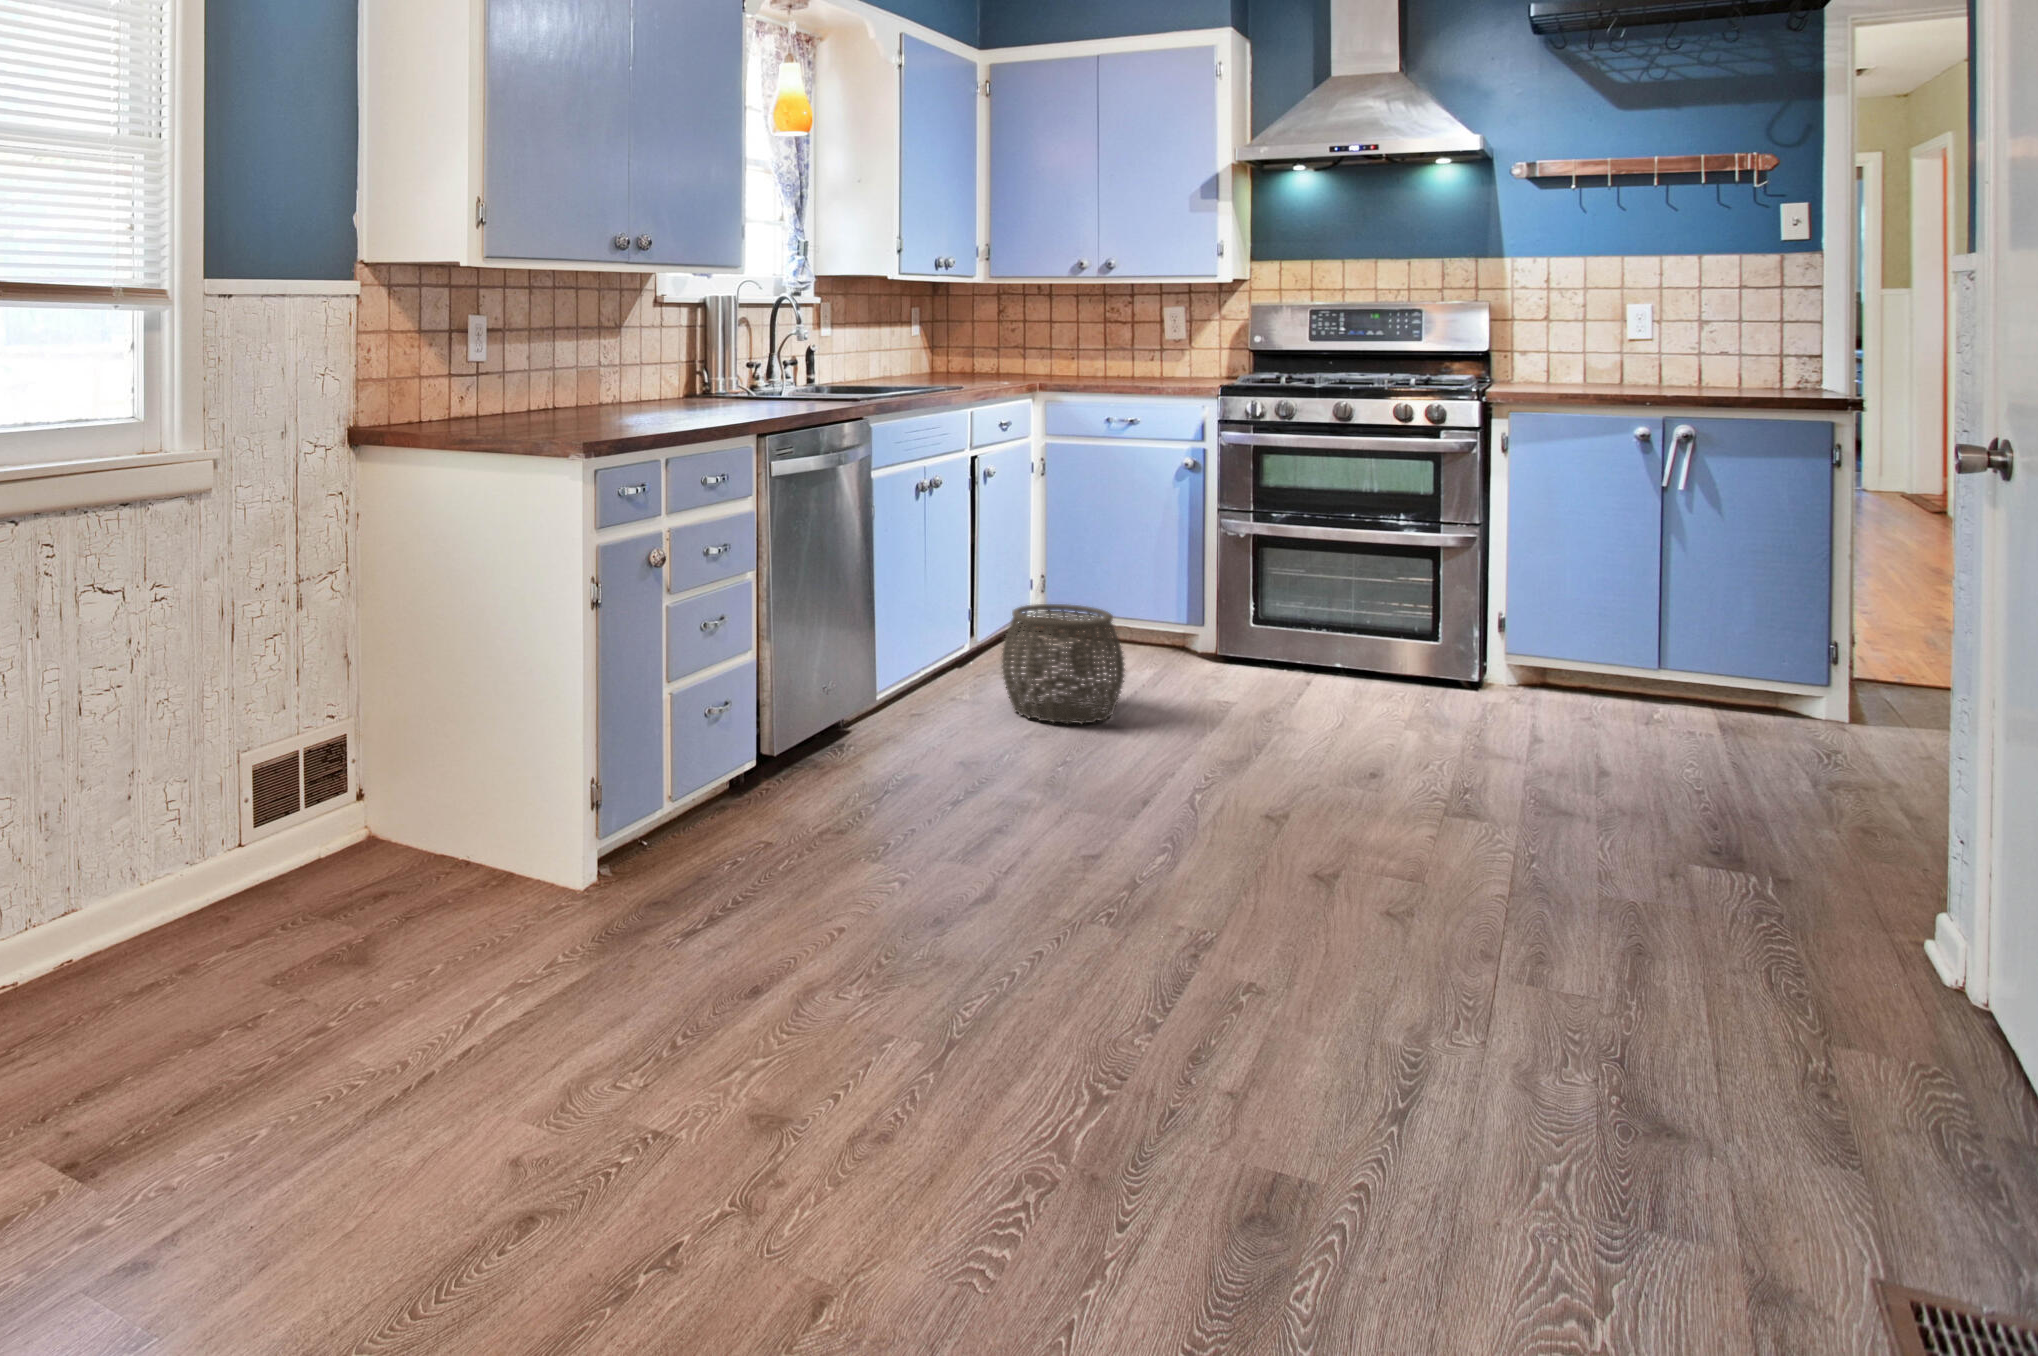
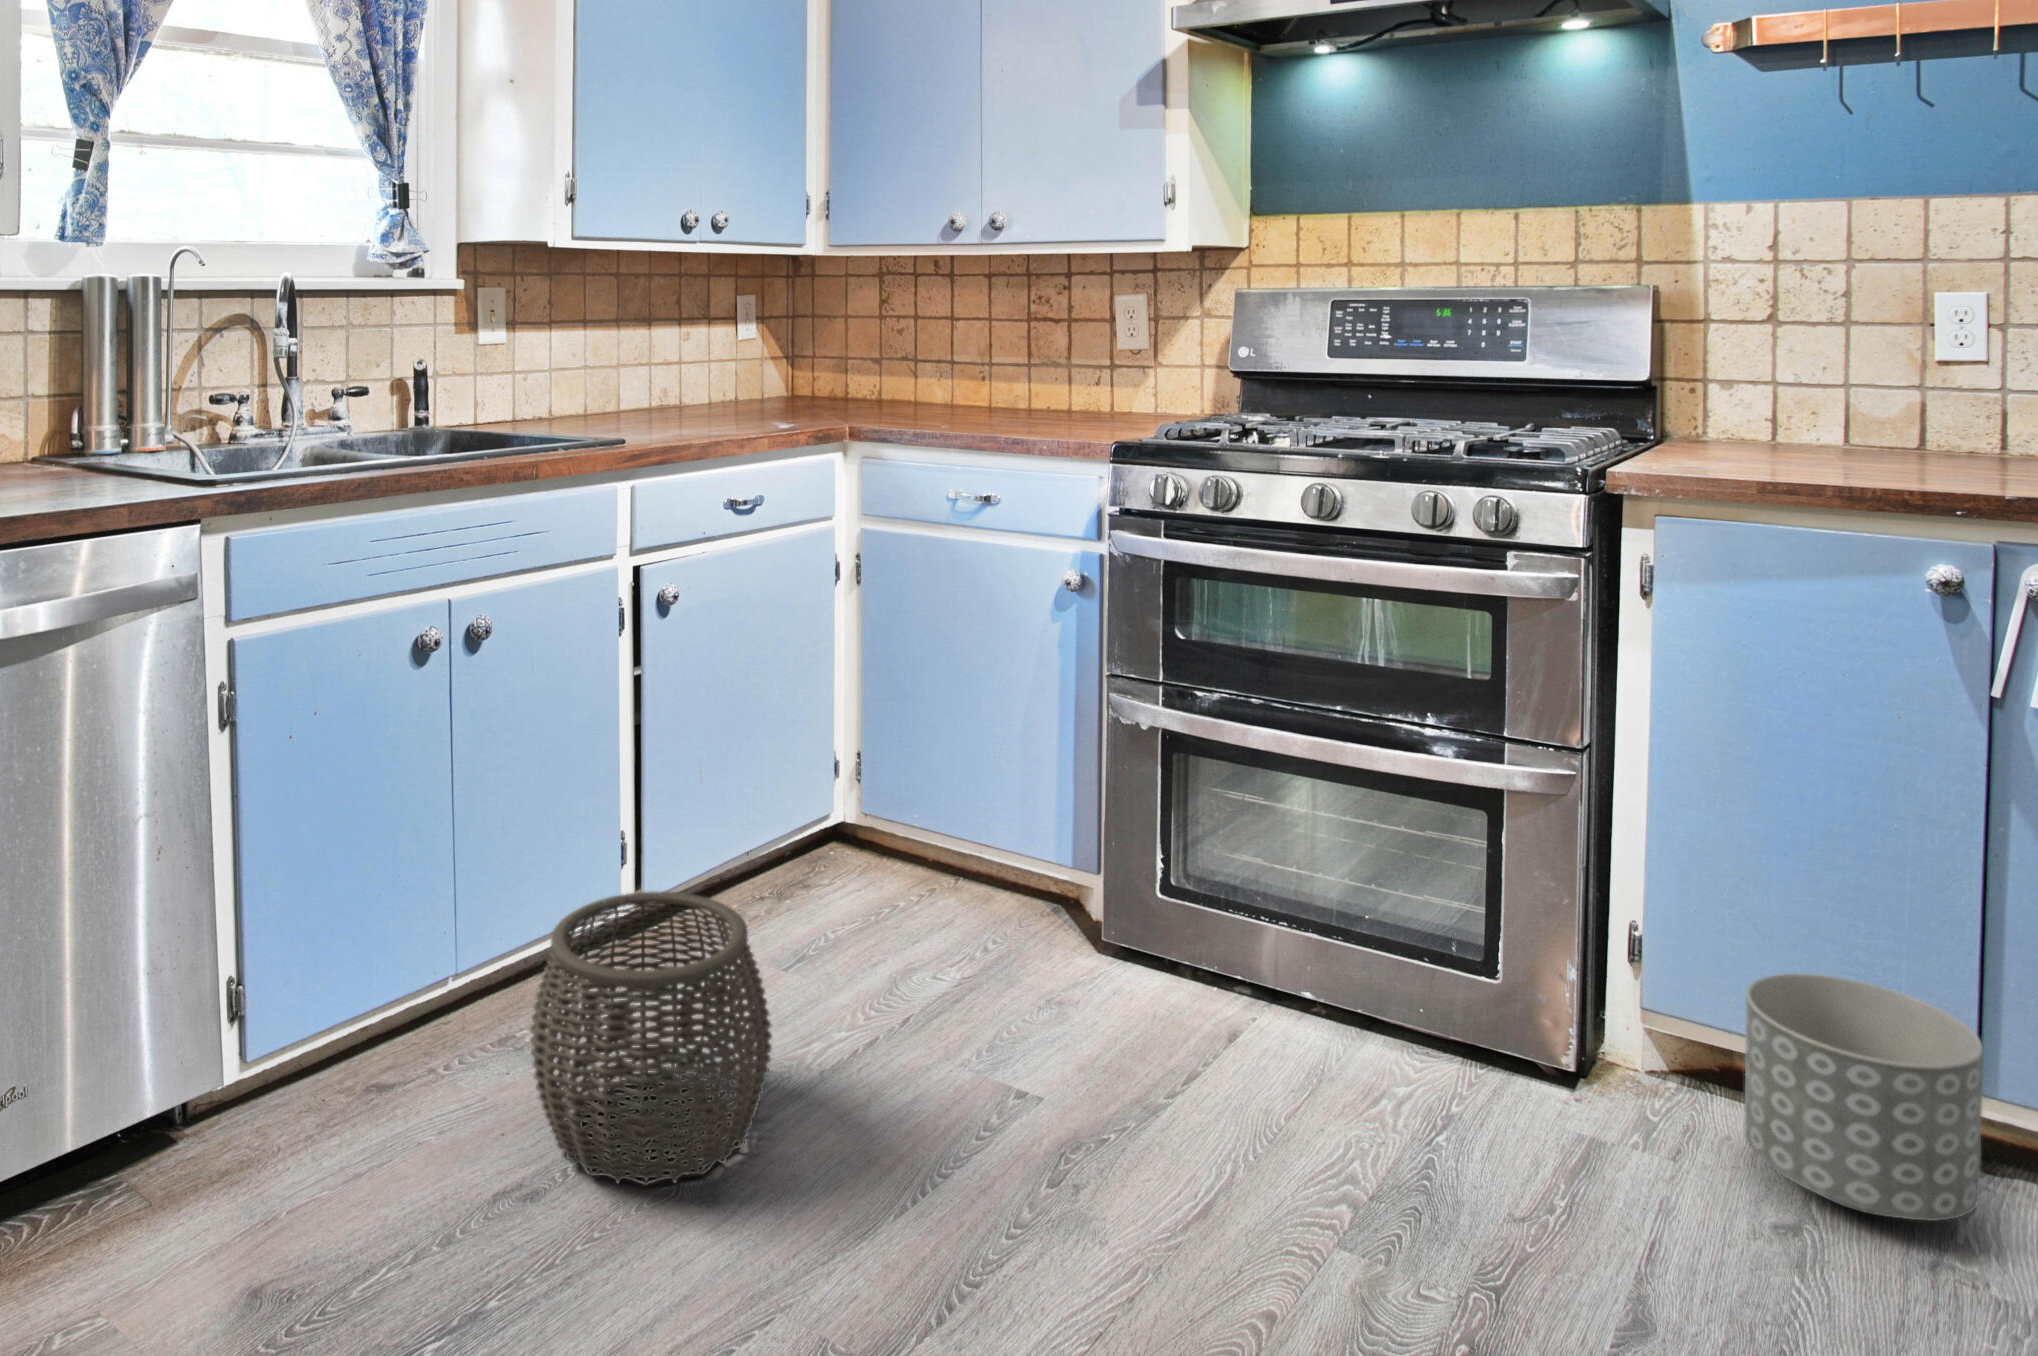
planter: none [1560,621,1662,713] -> present [1744,974,1983,1221]

